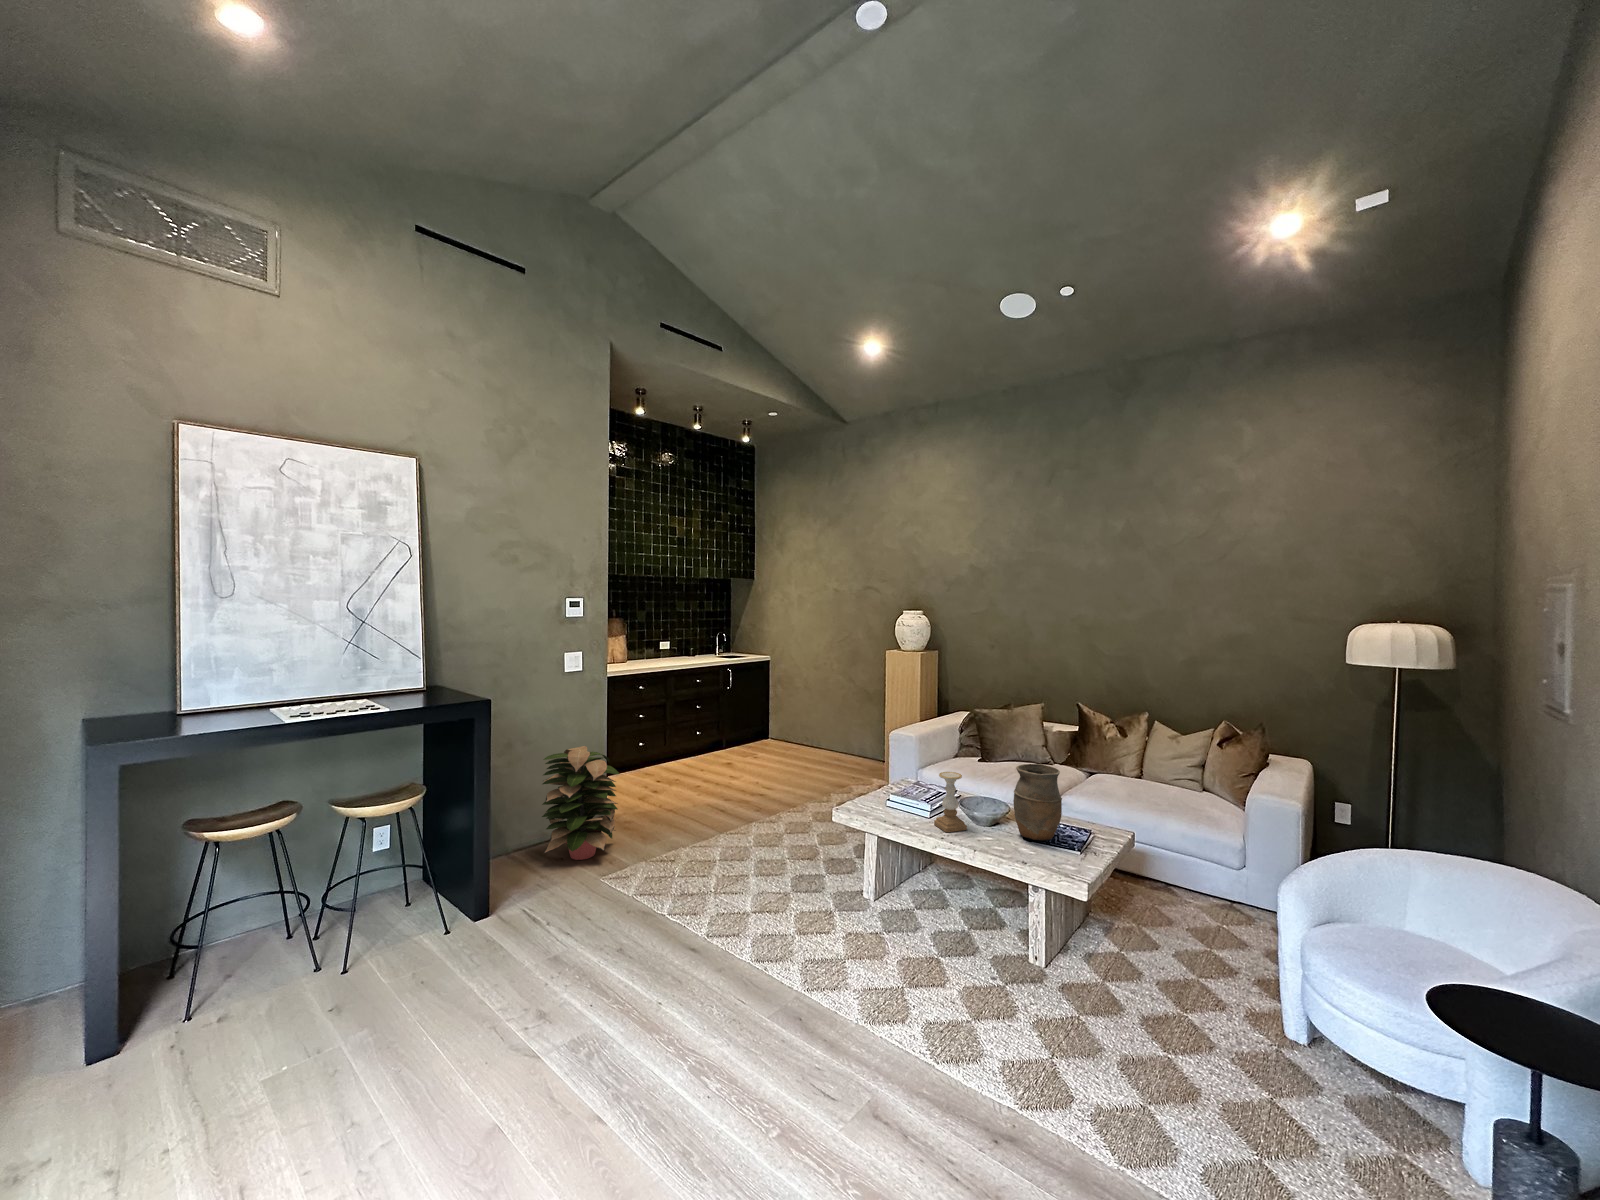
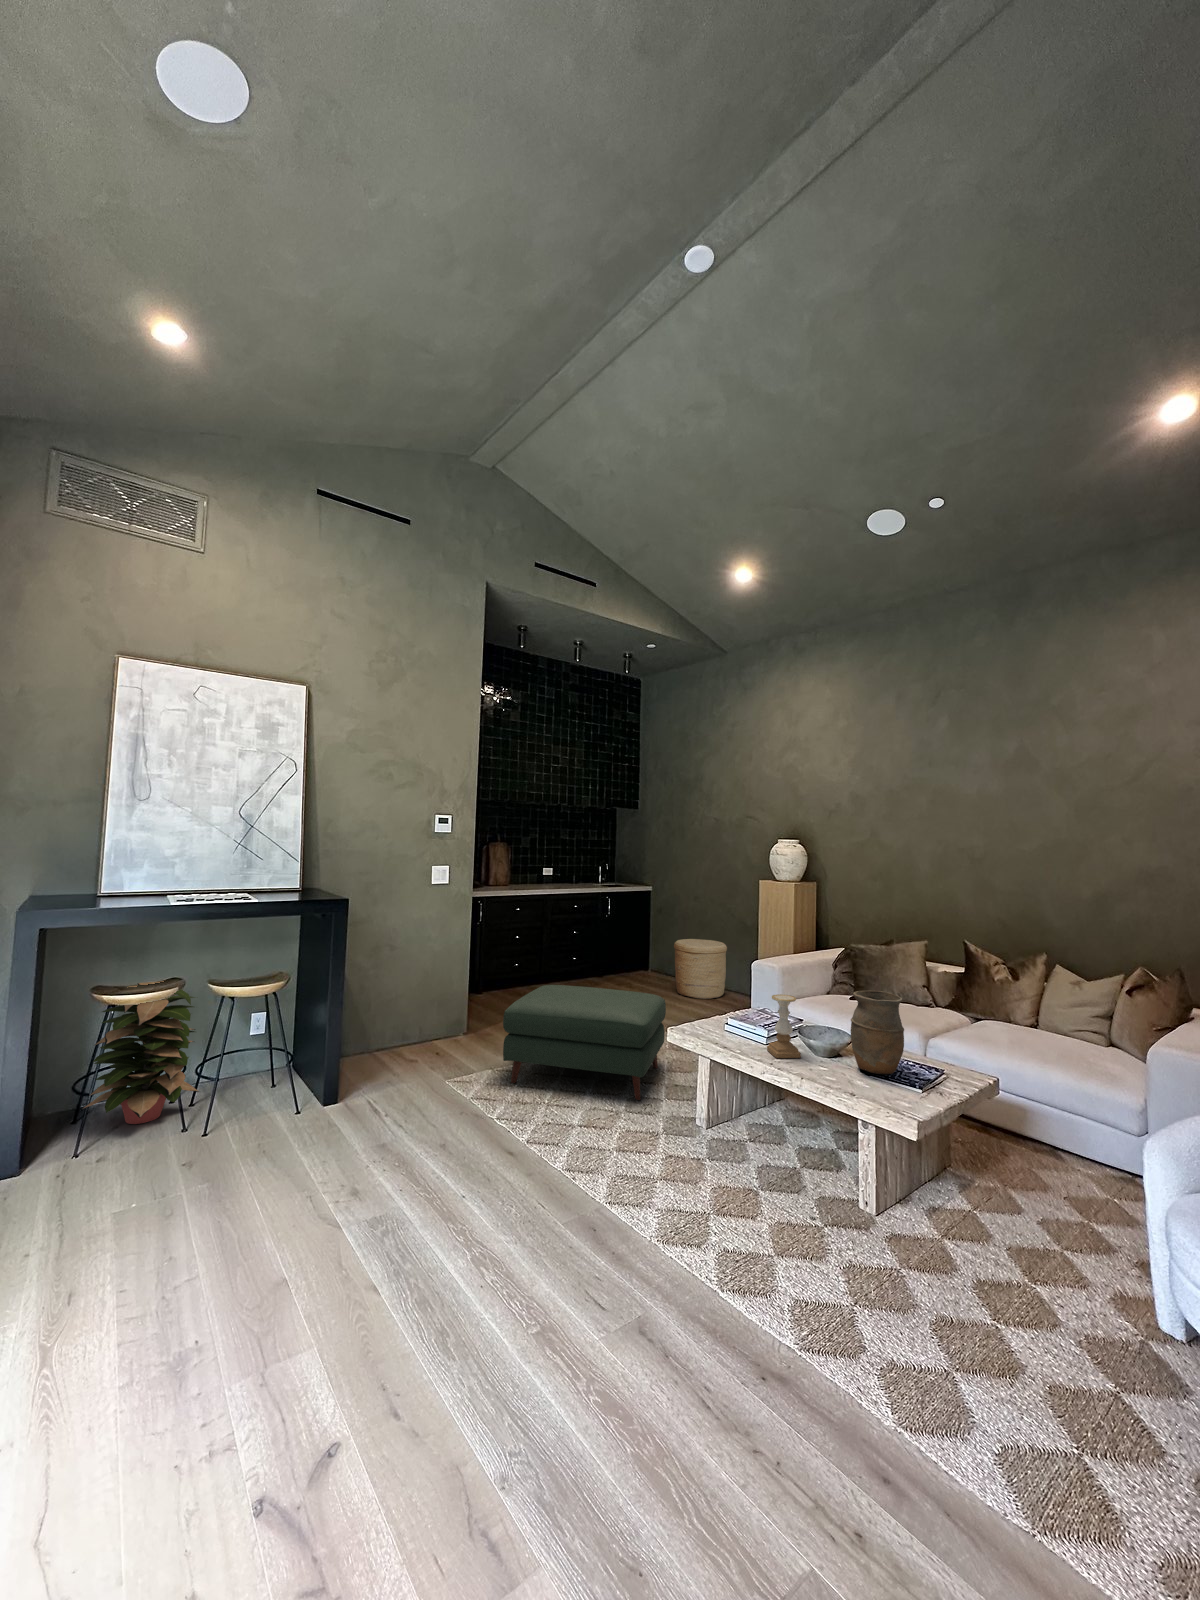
woven basket: none [800,707,852,765] -> present [674,939,727,999]
decorative plant: present [542,746,619,860] -> present [83,981,199,1124]
ottoman: none [660,769,817,878] -> present [503,985,666,1100]

